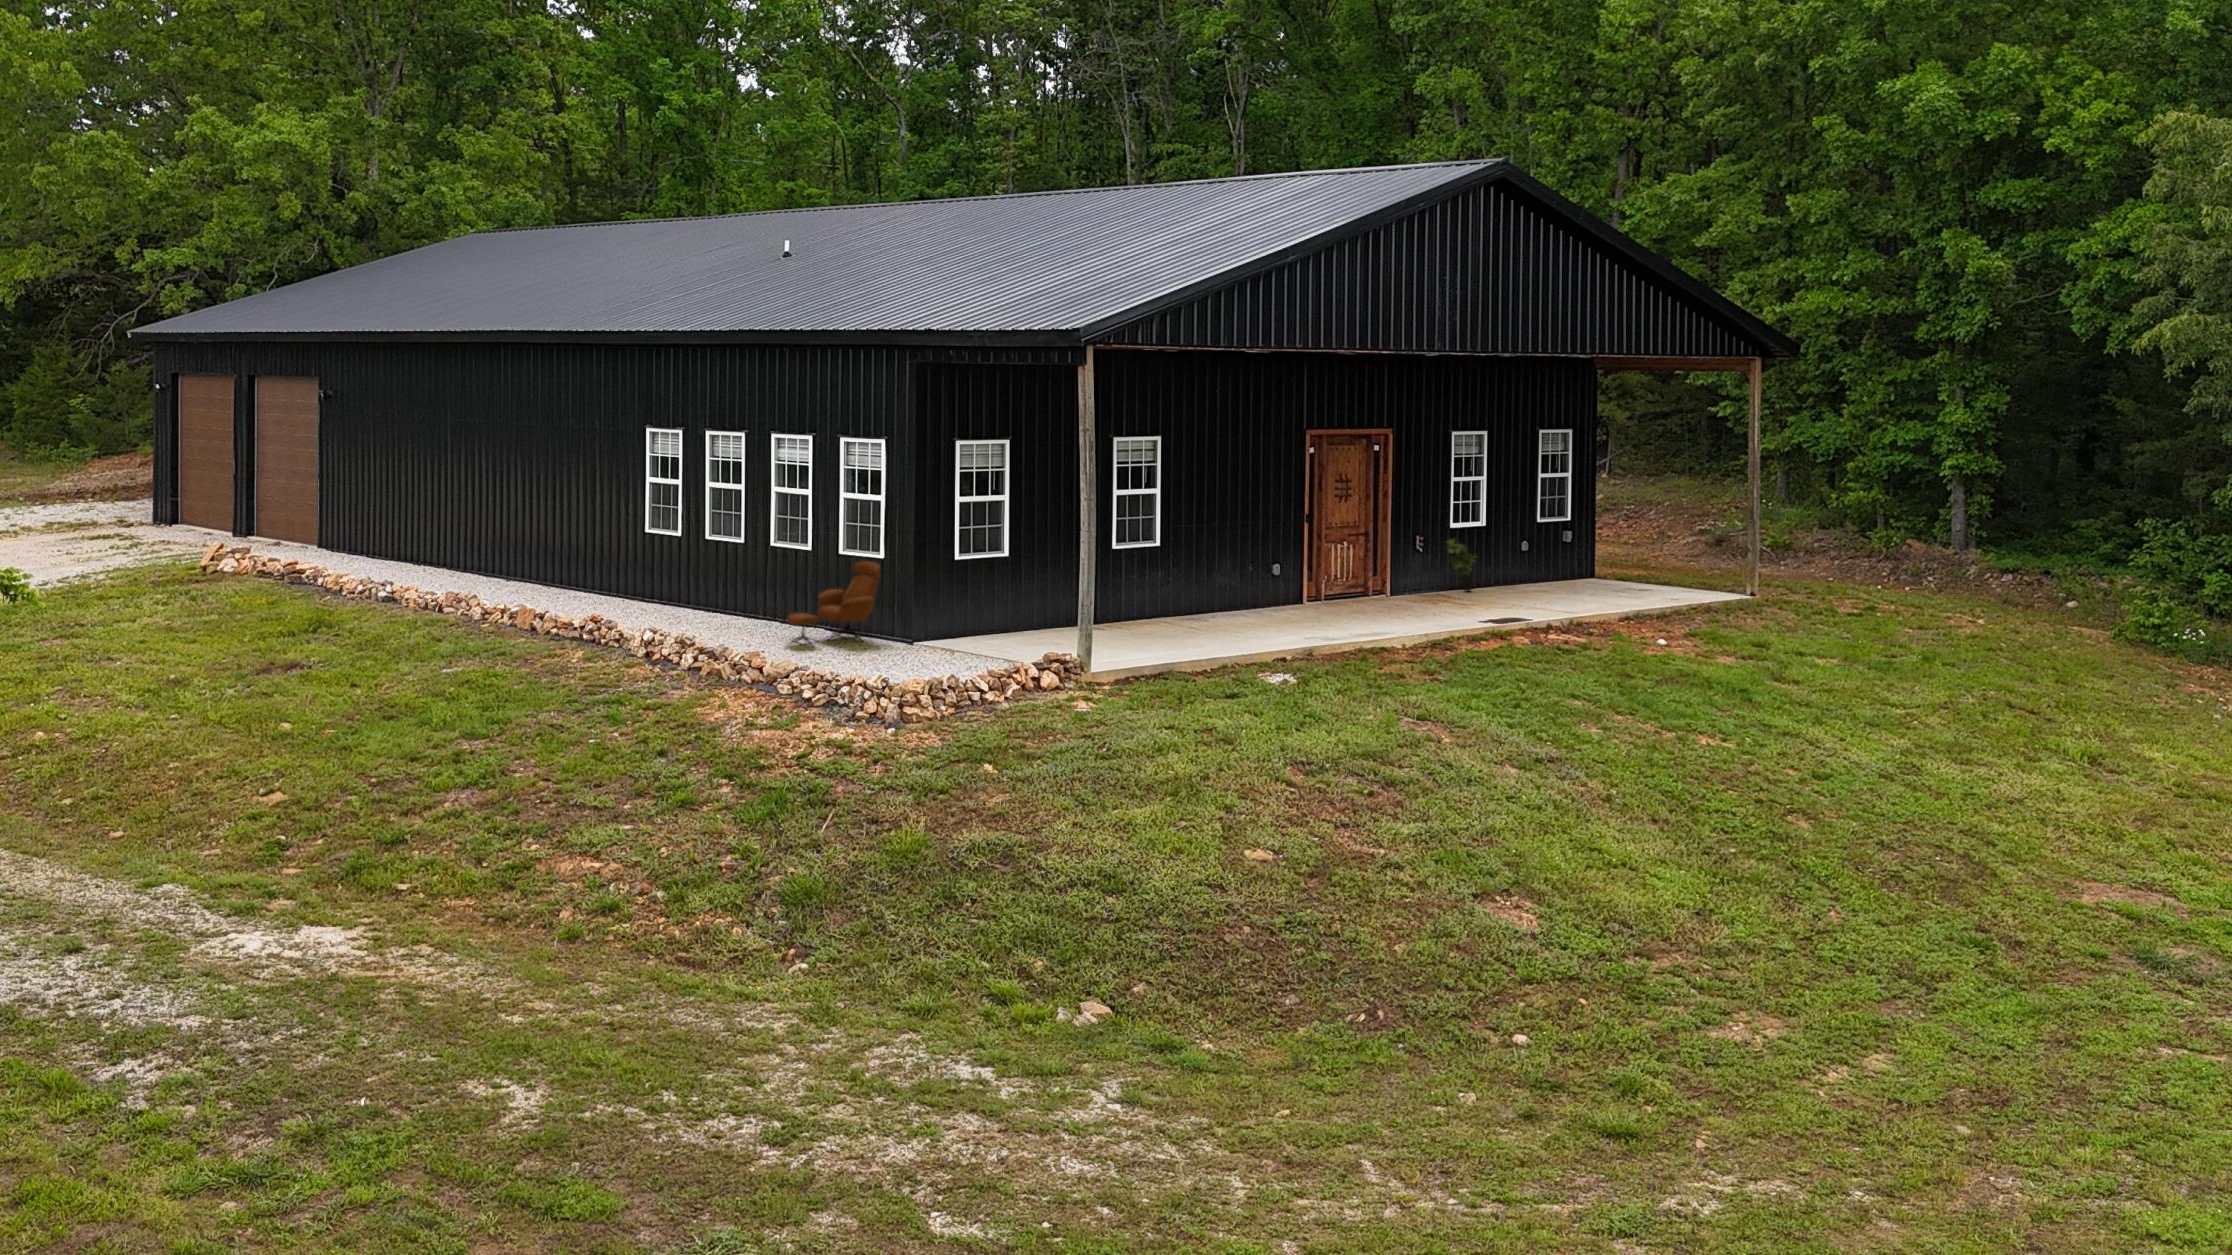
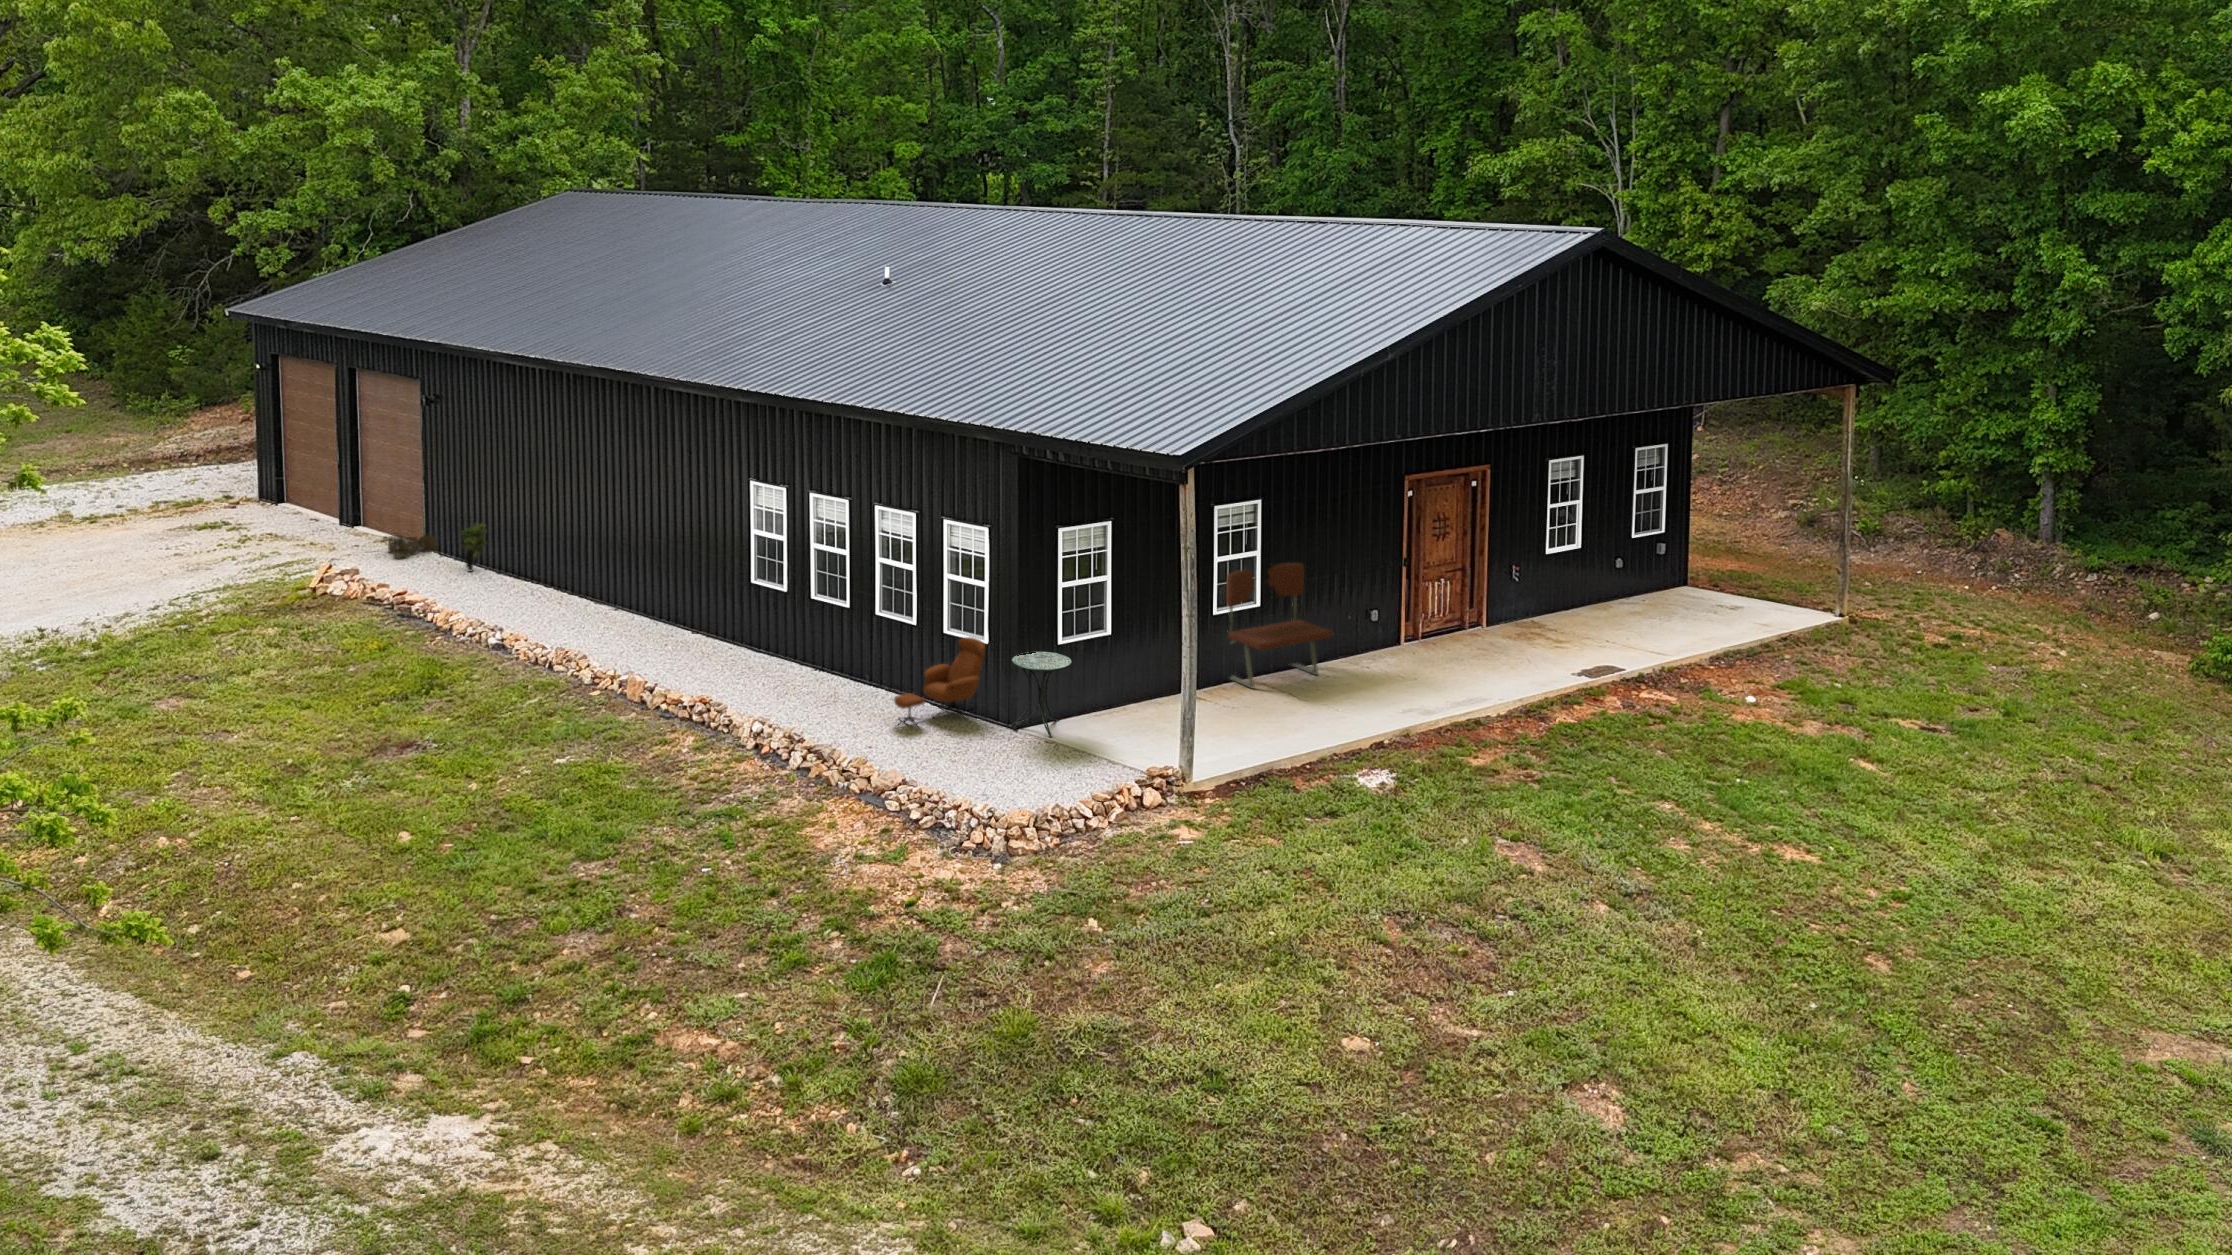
bench: none [1124,505,1235,626] -> present [1226,563,1333,688]
woven basket: none [280,530,329,554] -> present [388,534,437,559]
potted plant: present [1447,540,1475,592] -> present [461,524,486,571]
side table: none [905,572,968,653] -> present [1010,652,1072,737]

